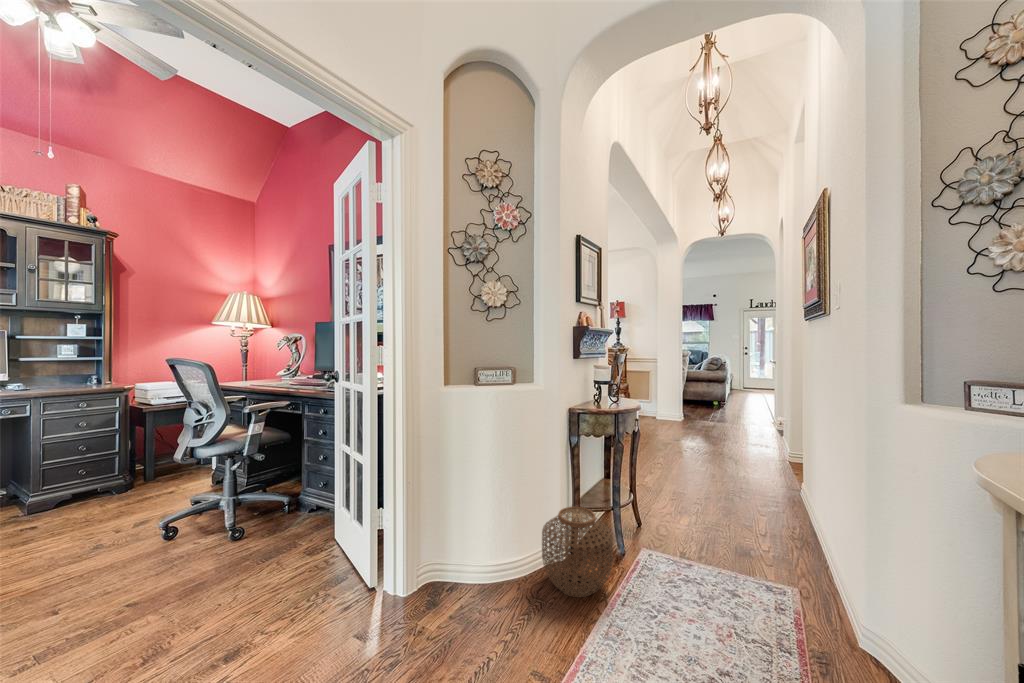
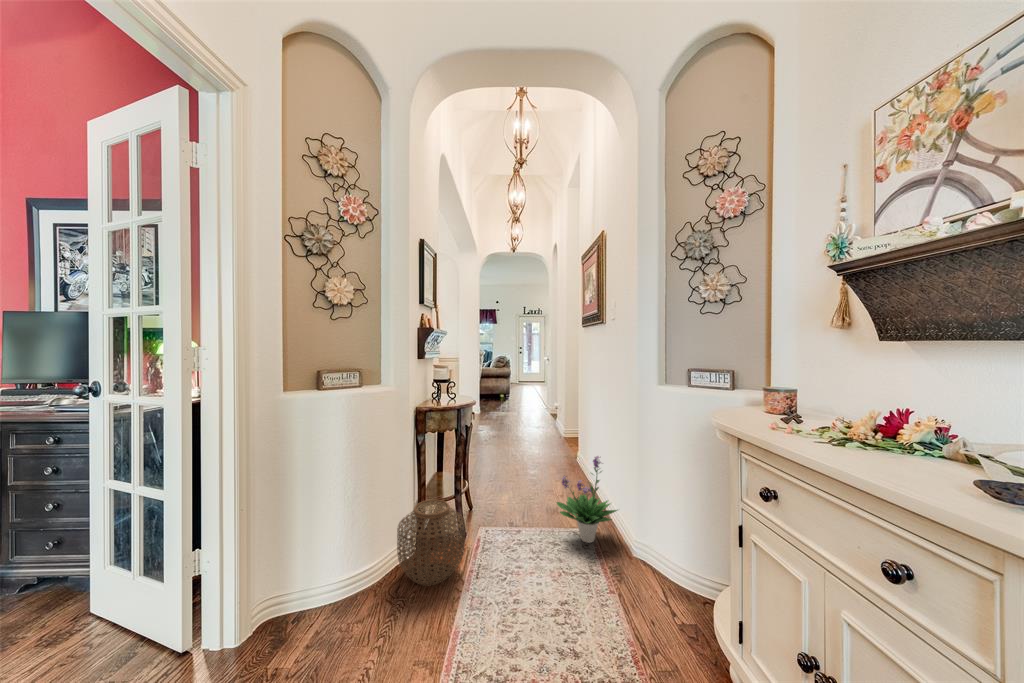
potted plant: none [740,495,840,609] -> present [557,456,617,543]

